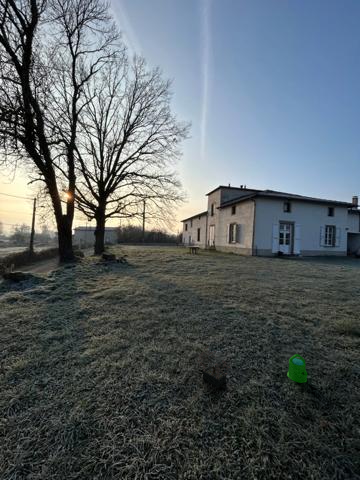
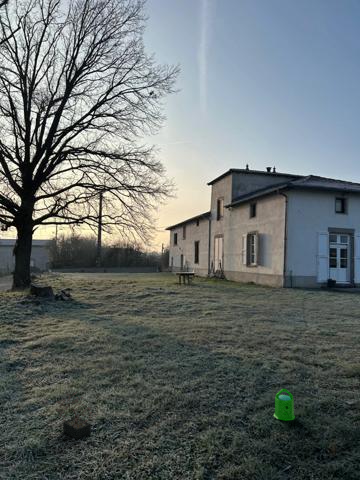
decorative plant: present [198,347,230,388] -> present [56,392,95,439]

